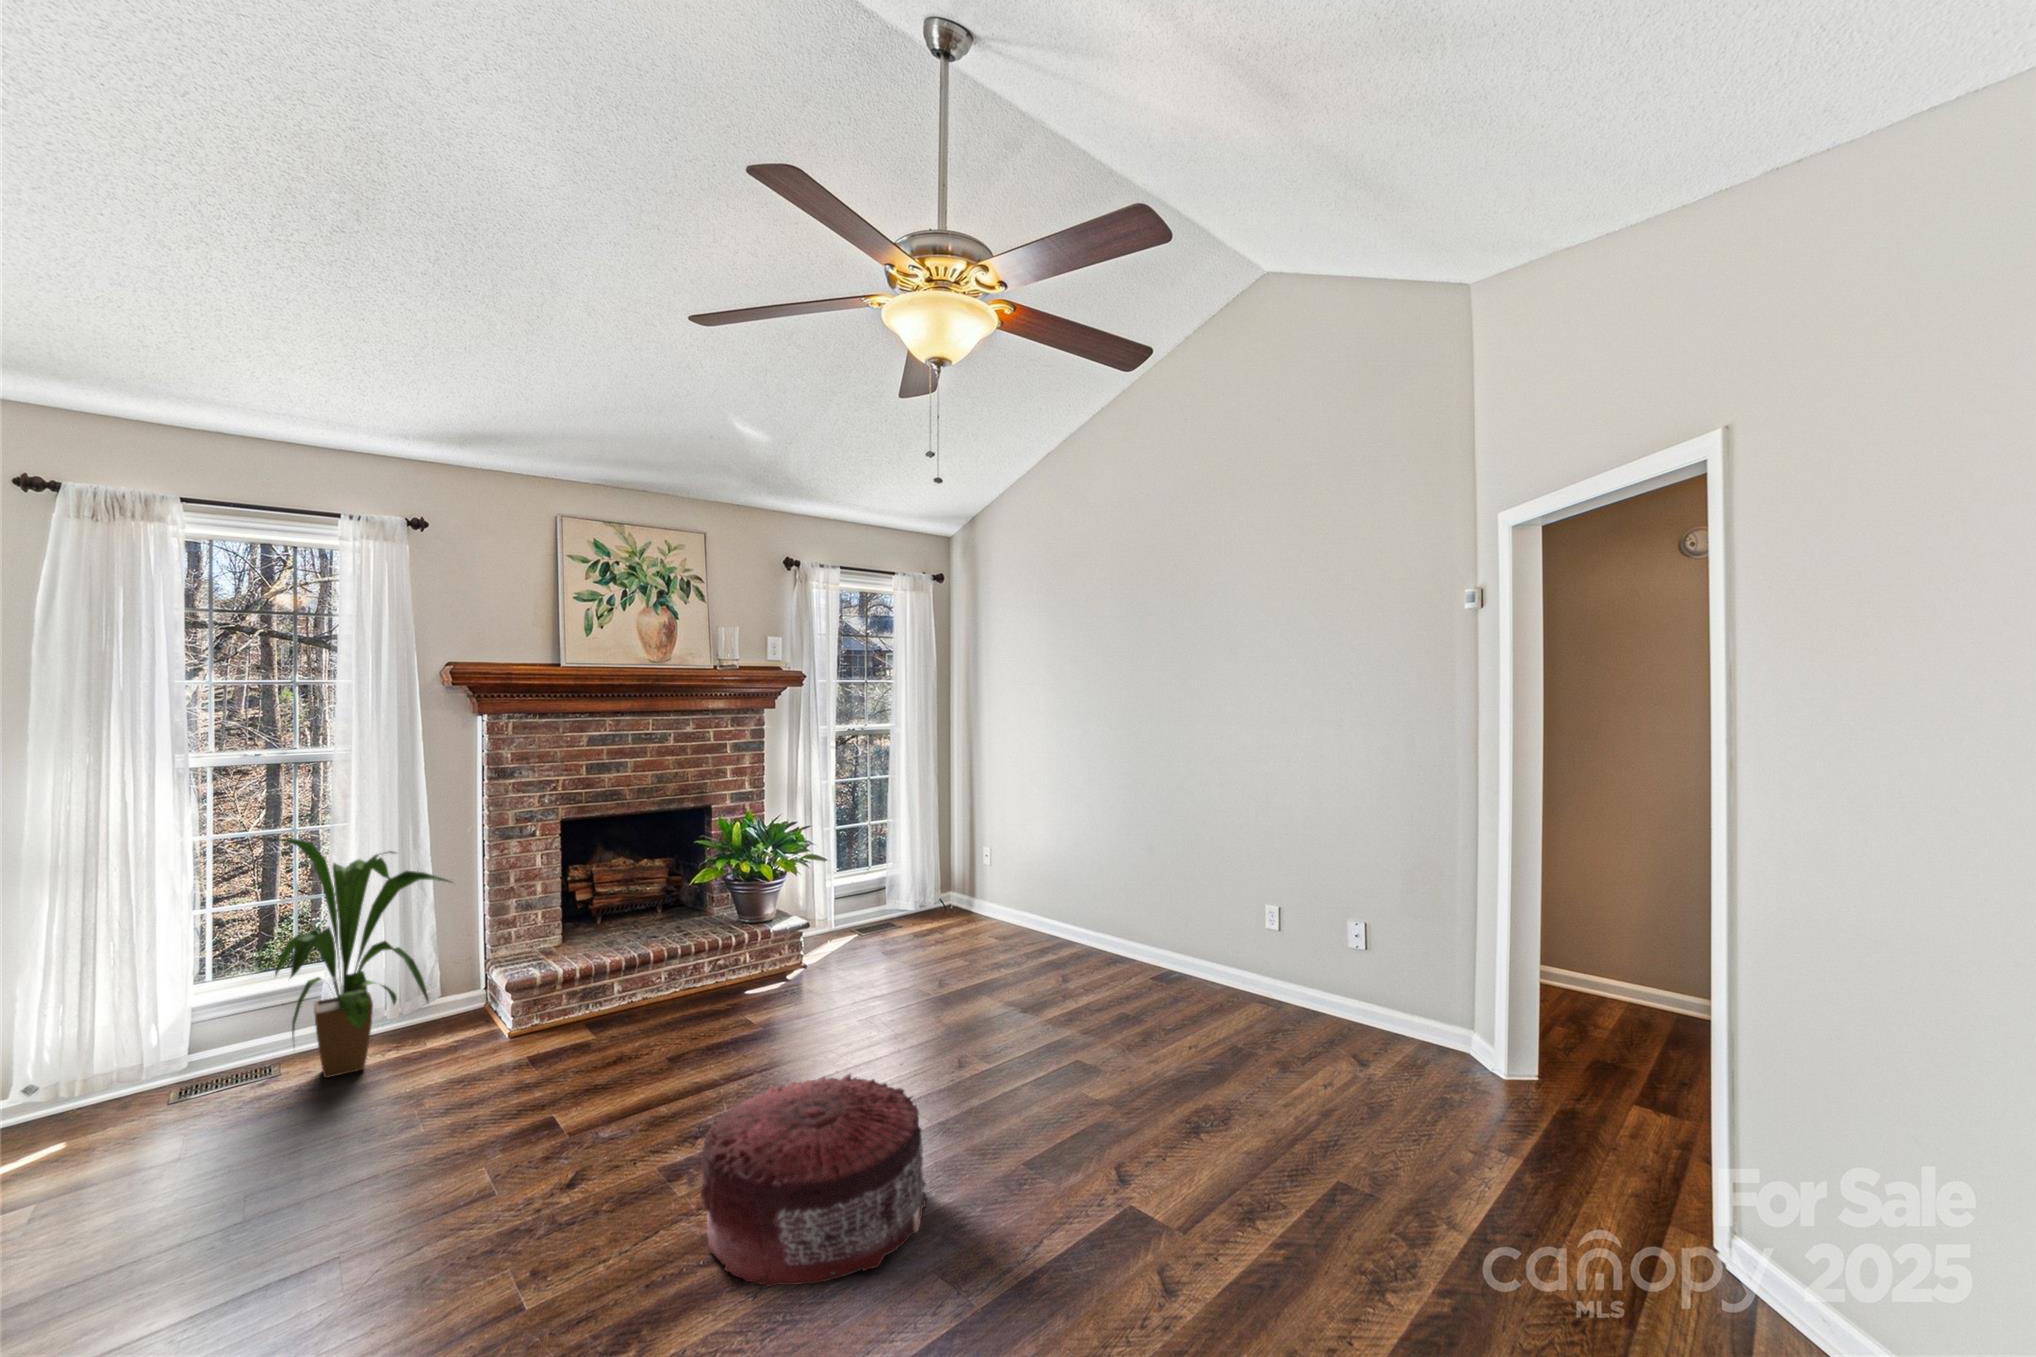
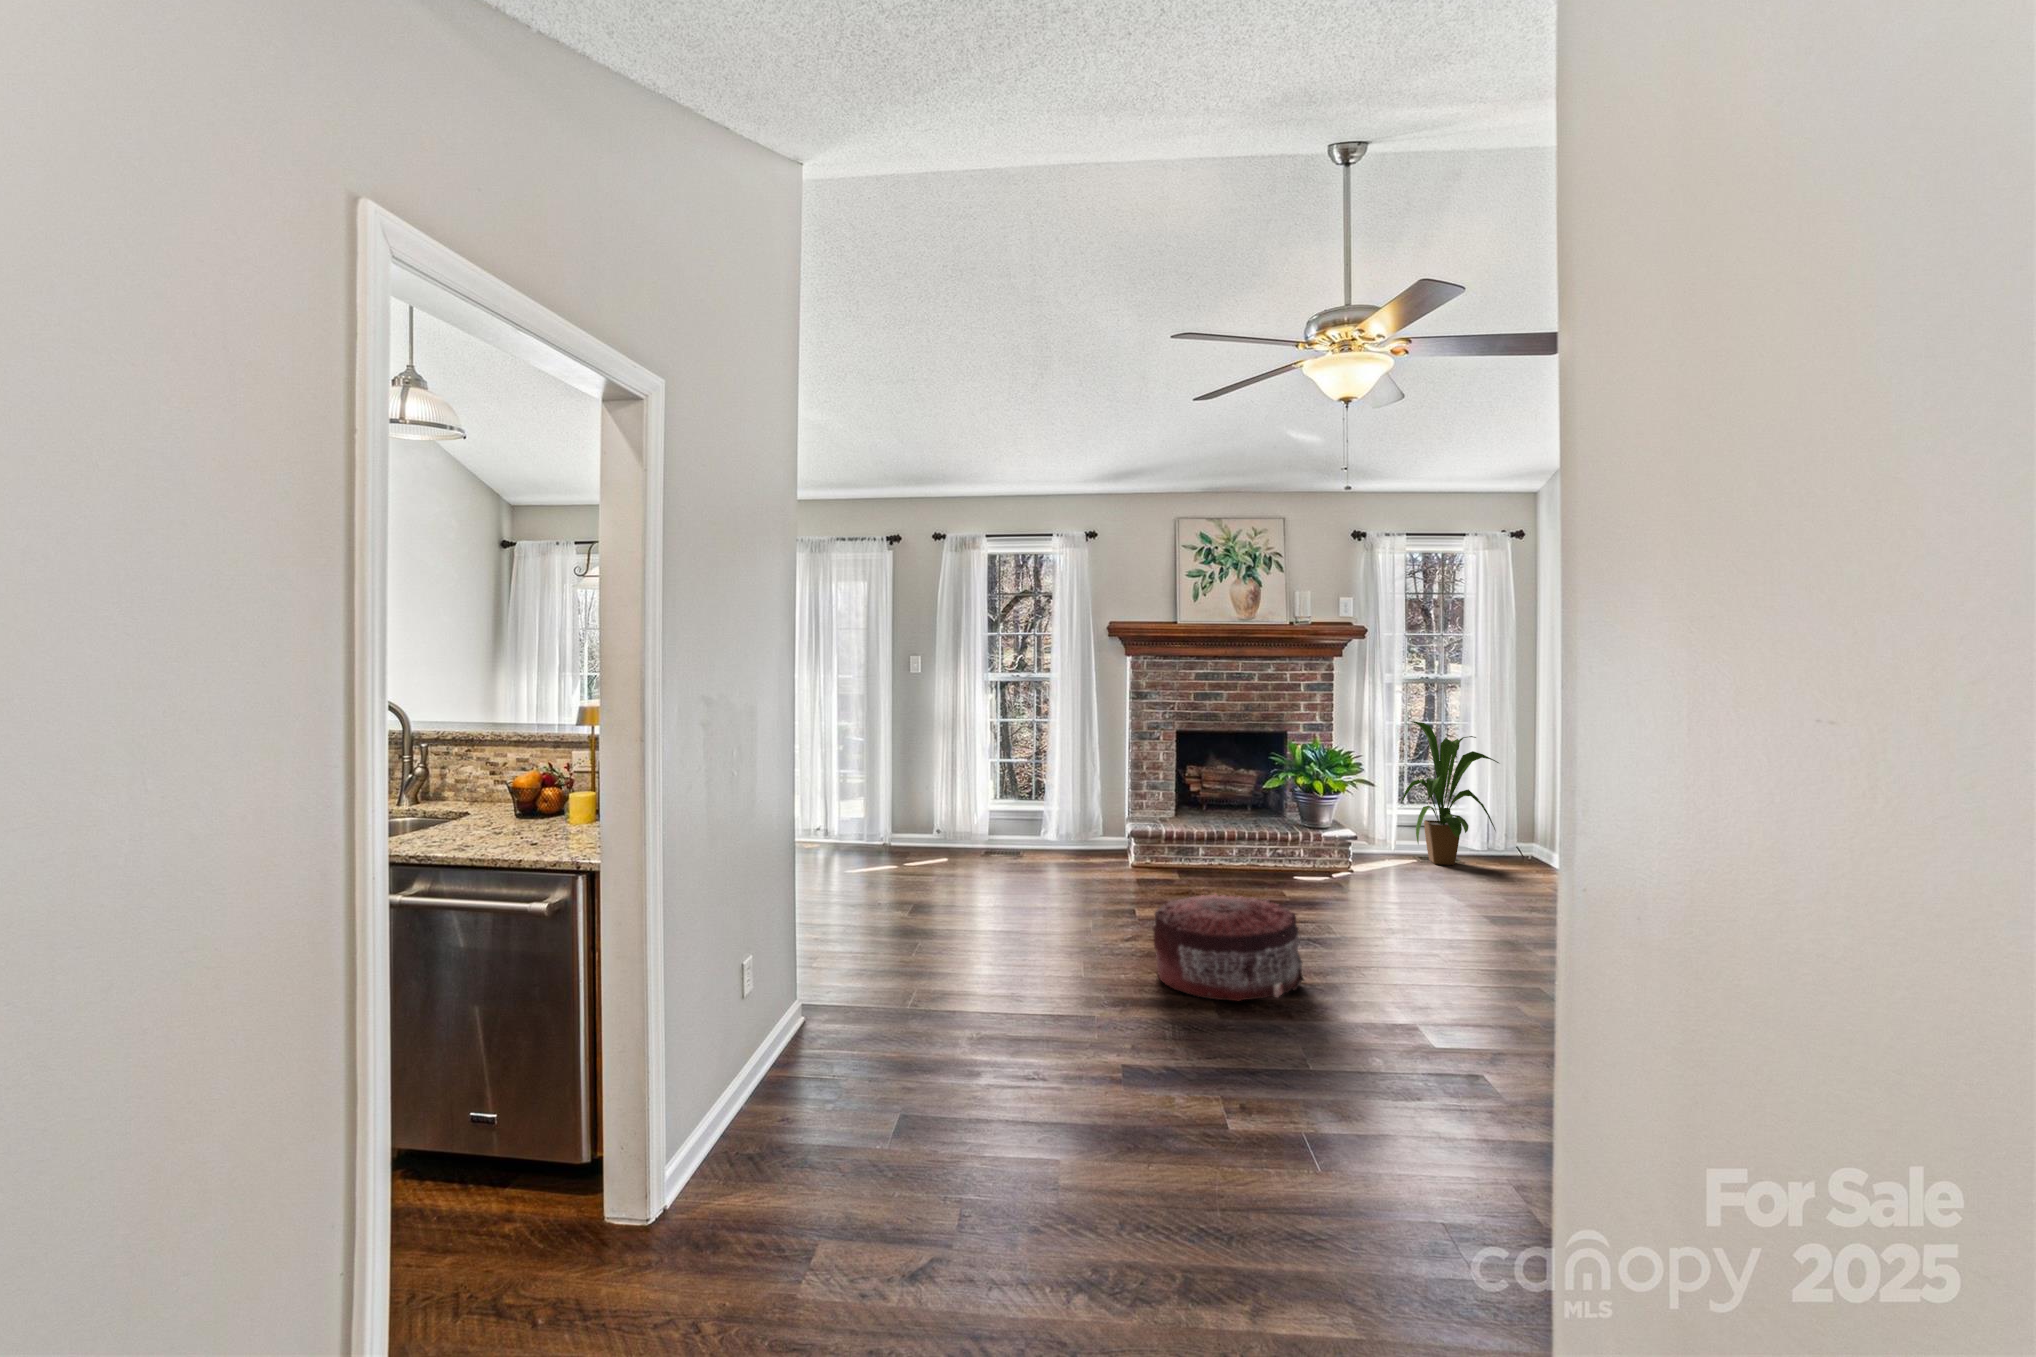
house plant: present [270,838,451,1078] -> present [1401,721,1499,865]

